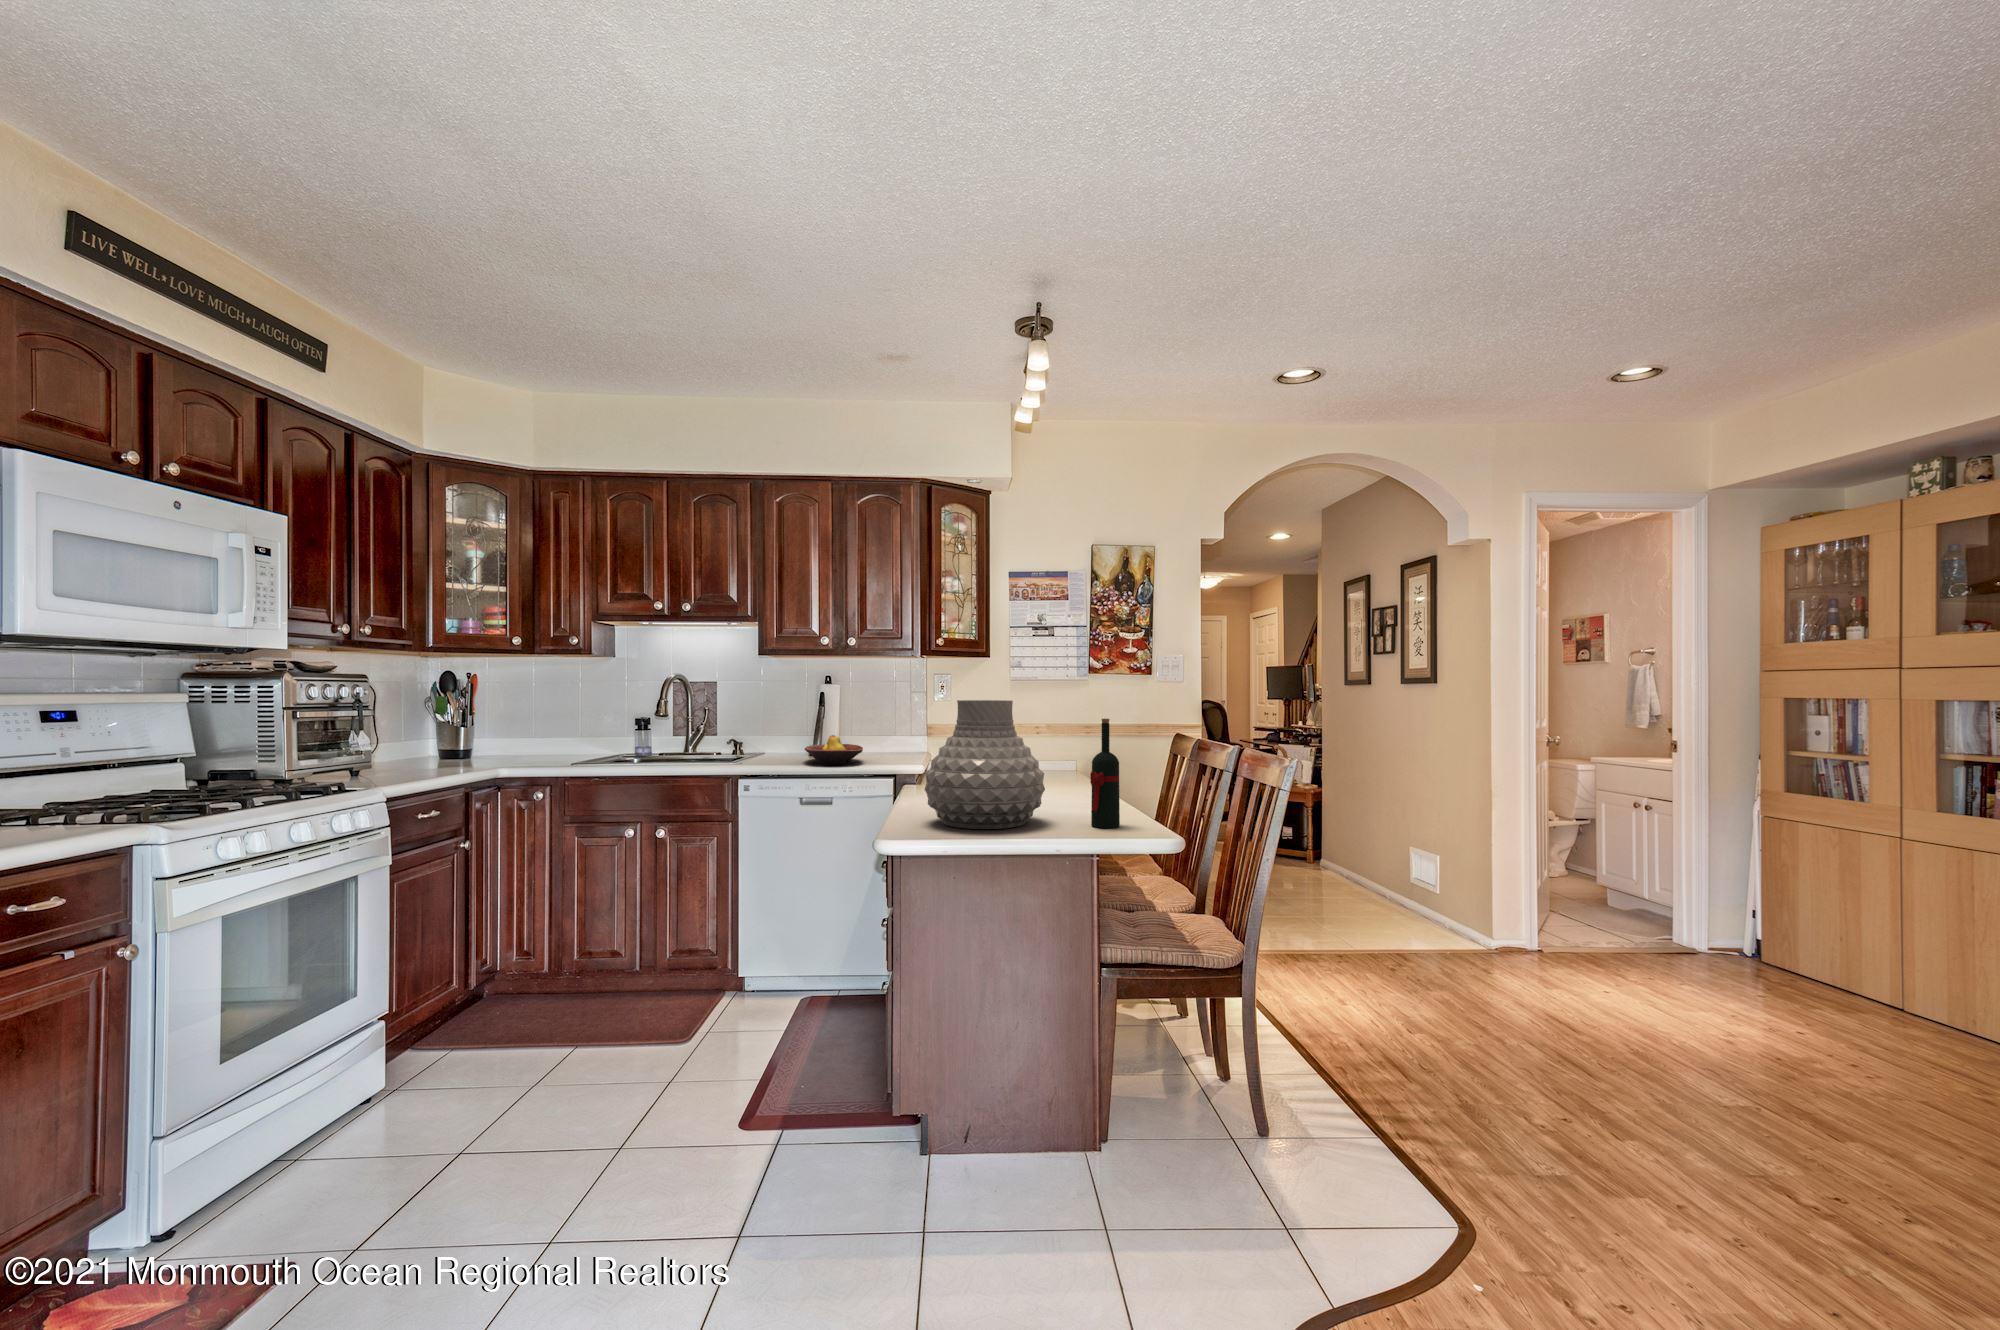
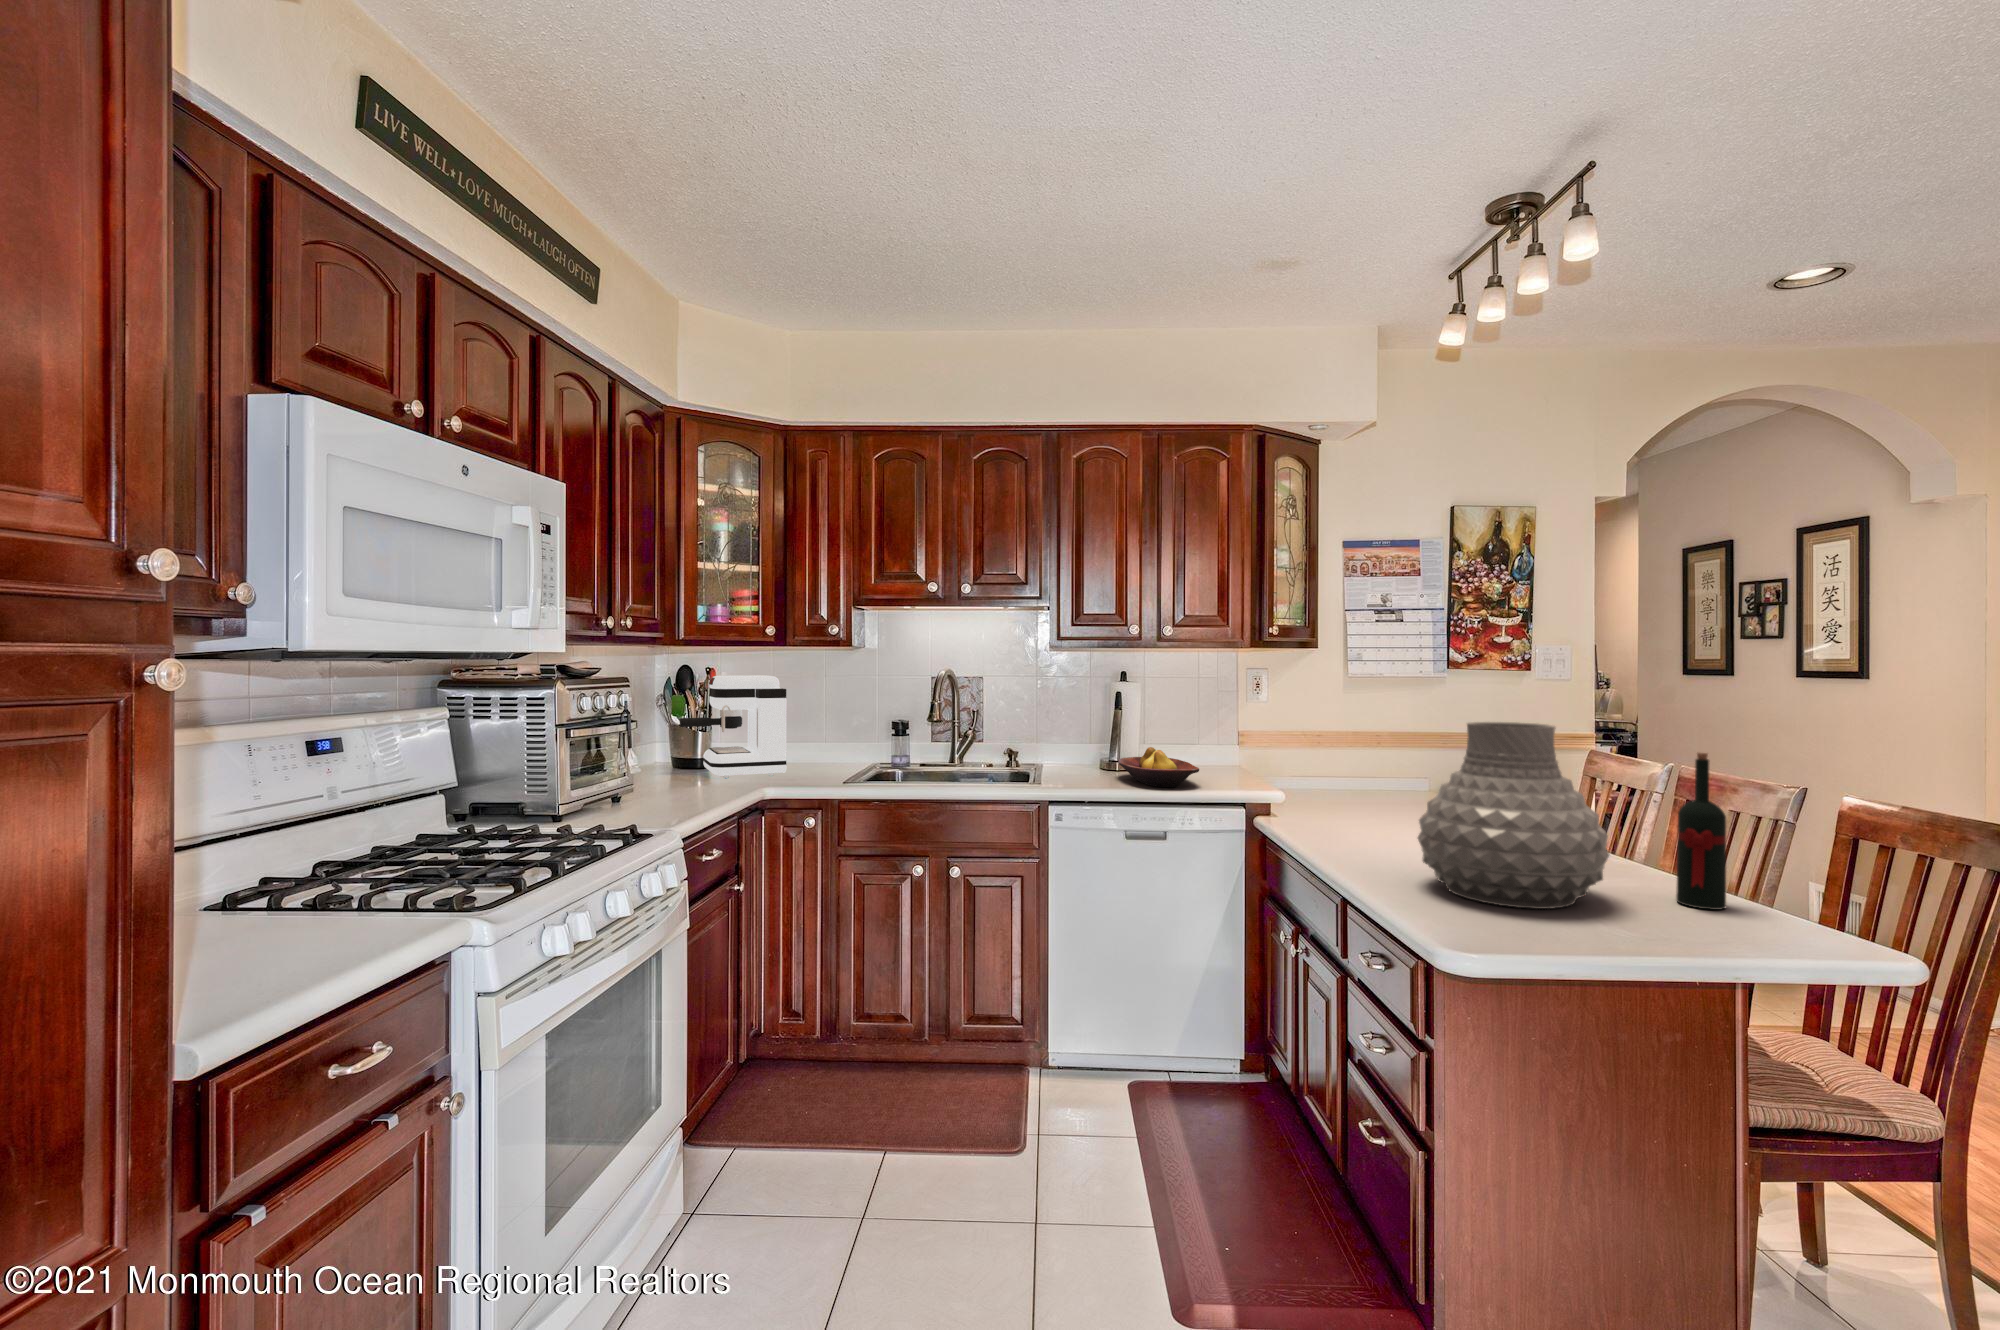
coffee maker: none [432,678,525,762] -> present [680,676,787,778]

